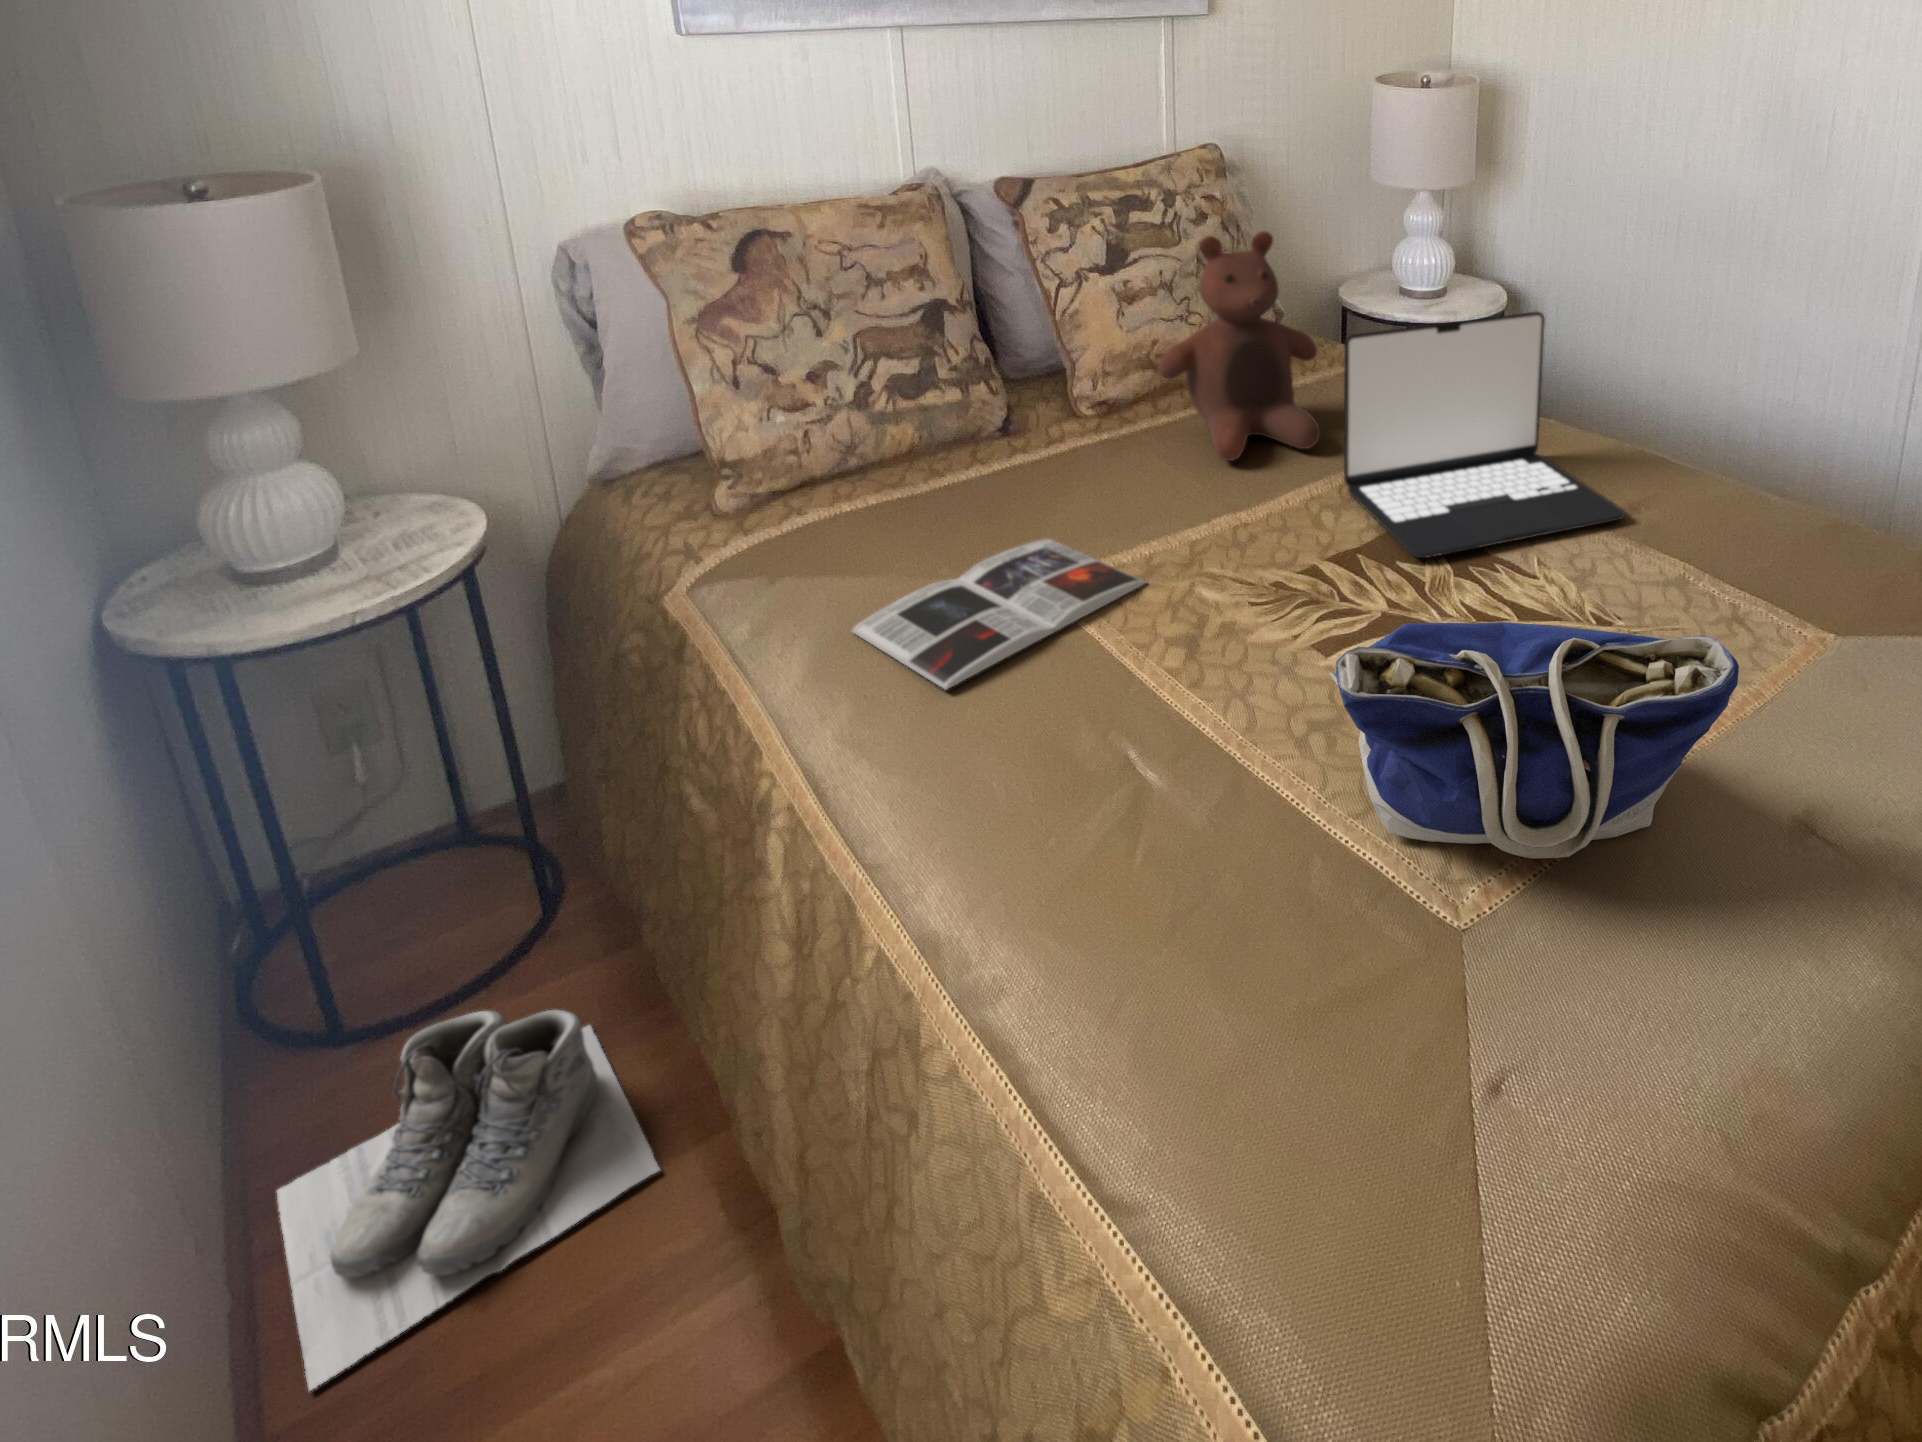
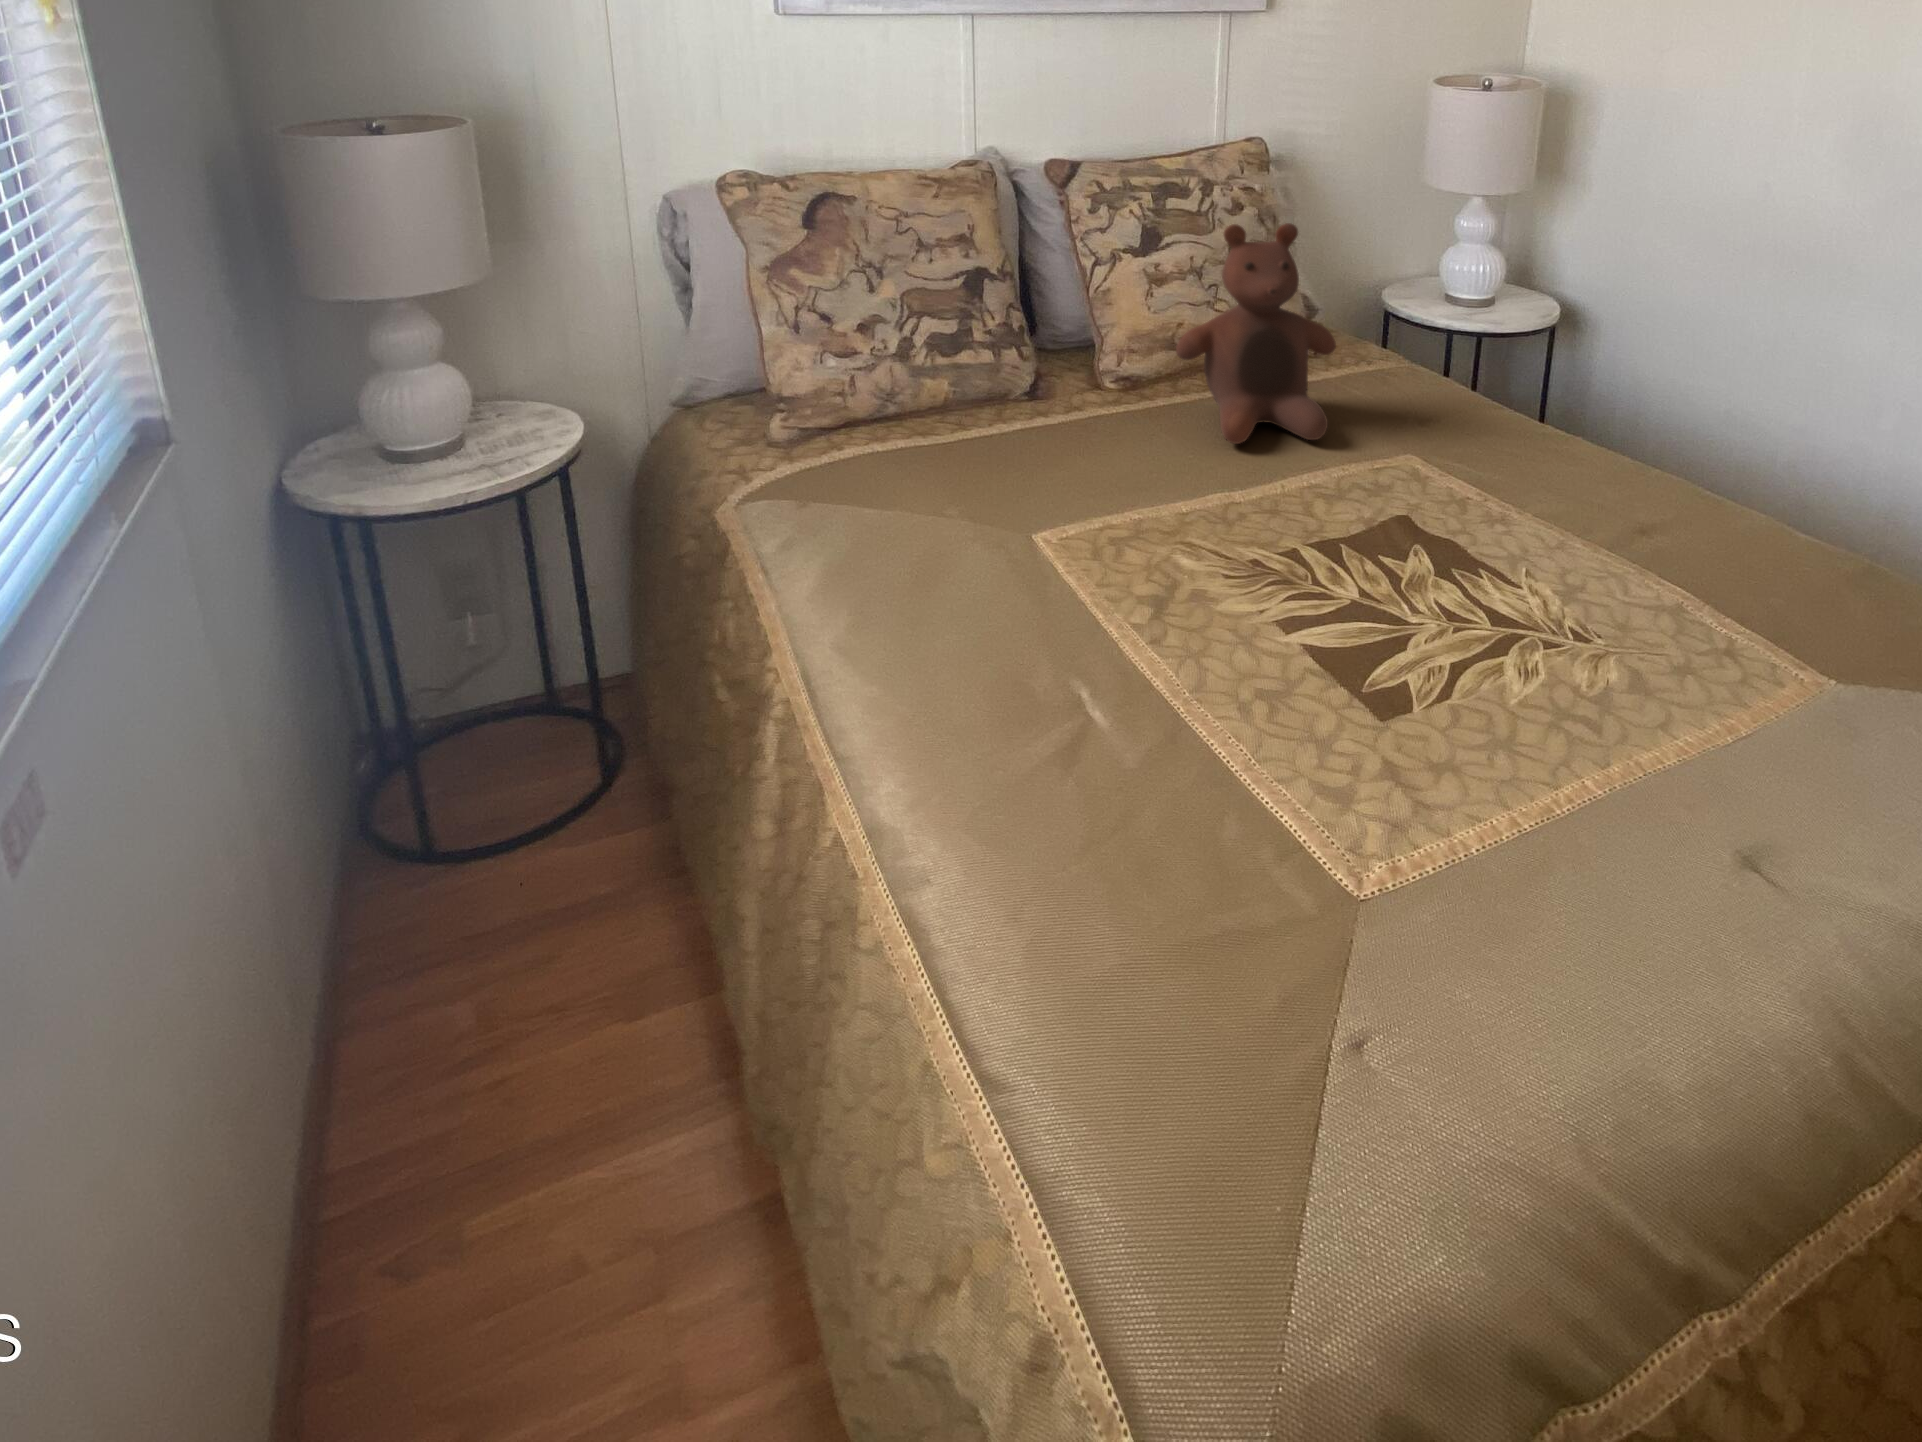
laptop: present [1344,312,1625,558] -> none [1343,322,1629,555]
magazine: present [852,539,1146,689] -> none [861,496,1133,617]
tote bag: present [1329,622,1739,858] -> none [1258,600,1671,850]
boots: present [277,1010,660,1391] -> none [375,846,667,1127]

